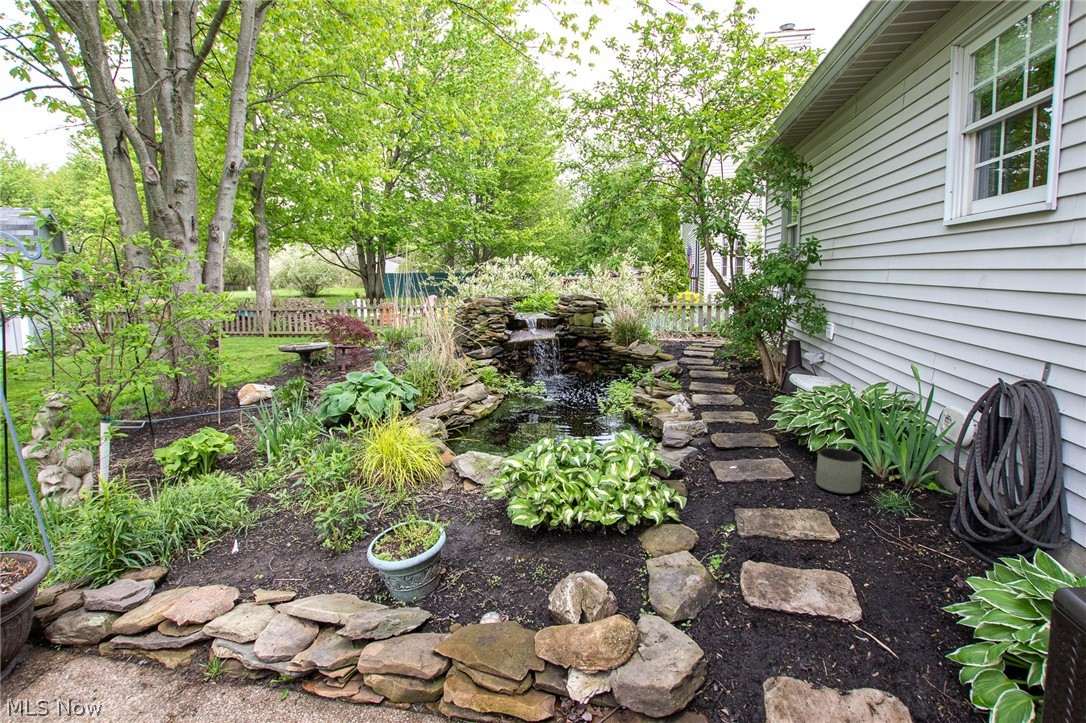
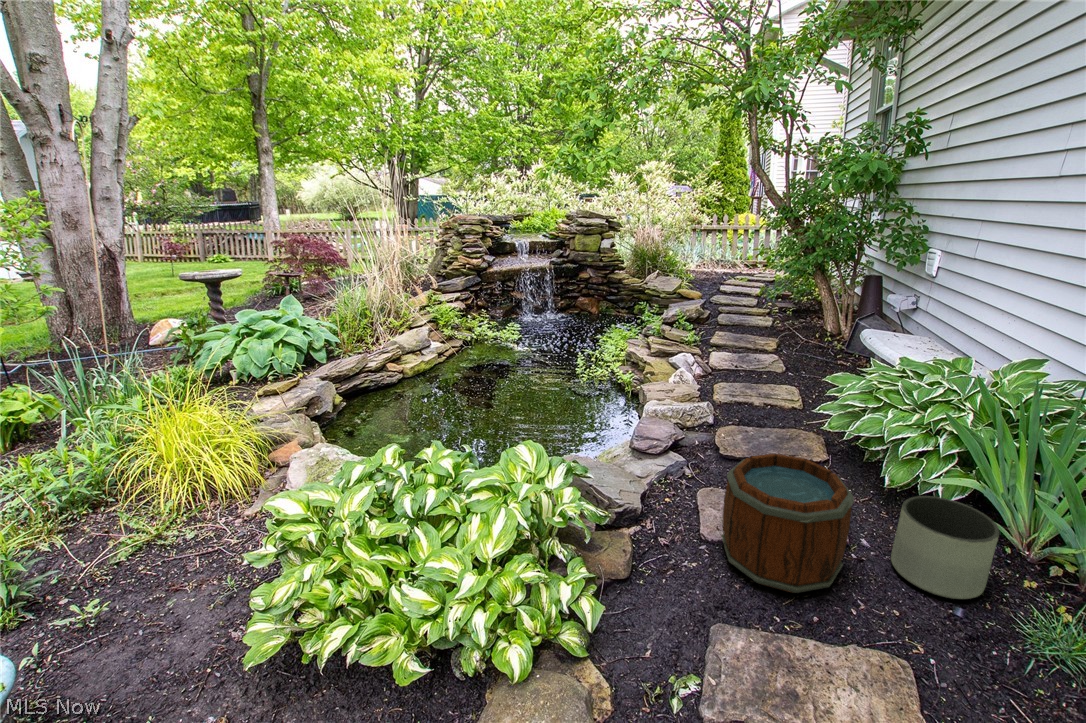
bucket: none [729,431,795,497] -> present [722,453,854,593]

